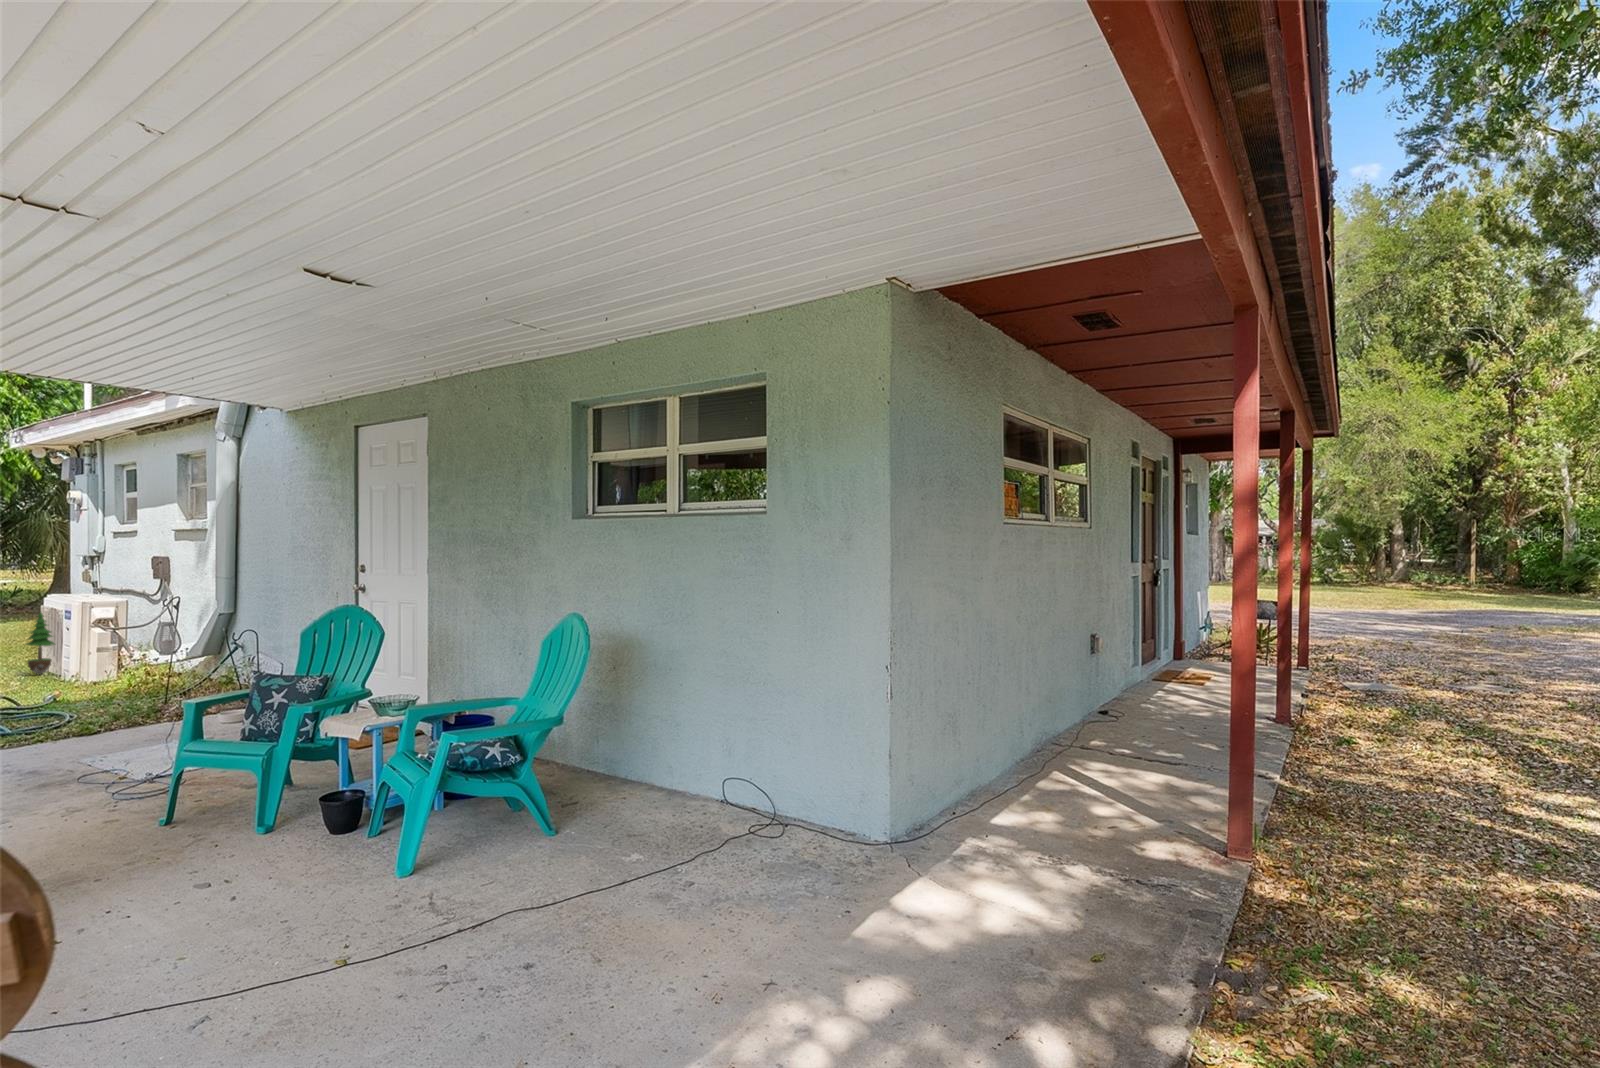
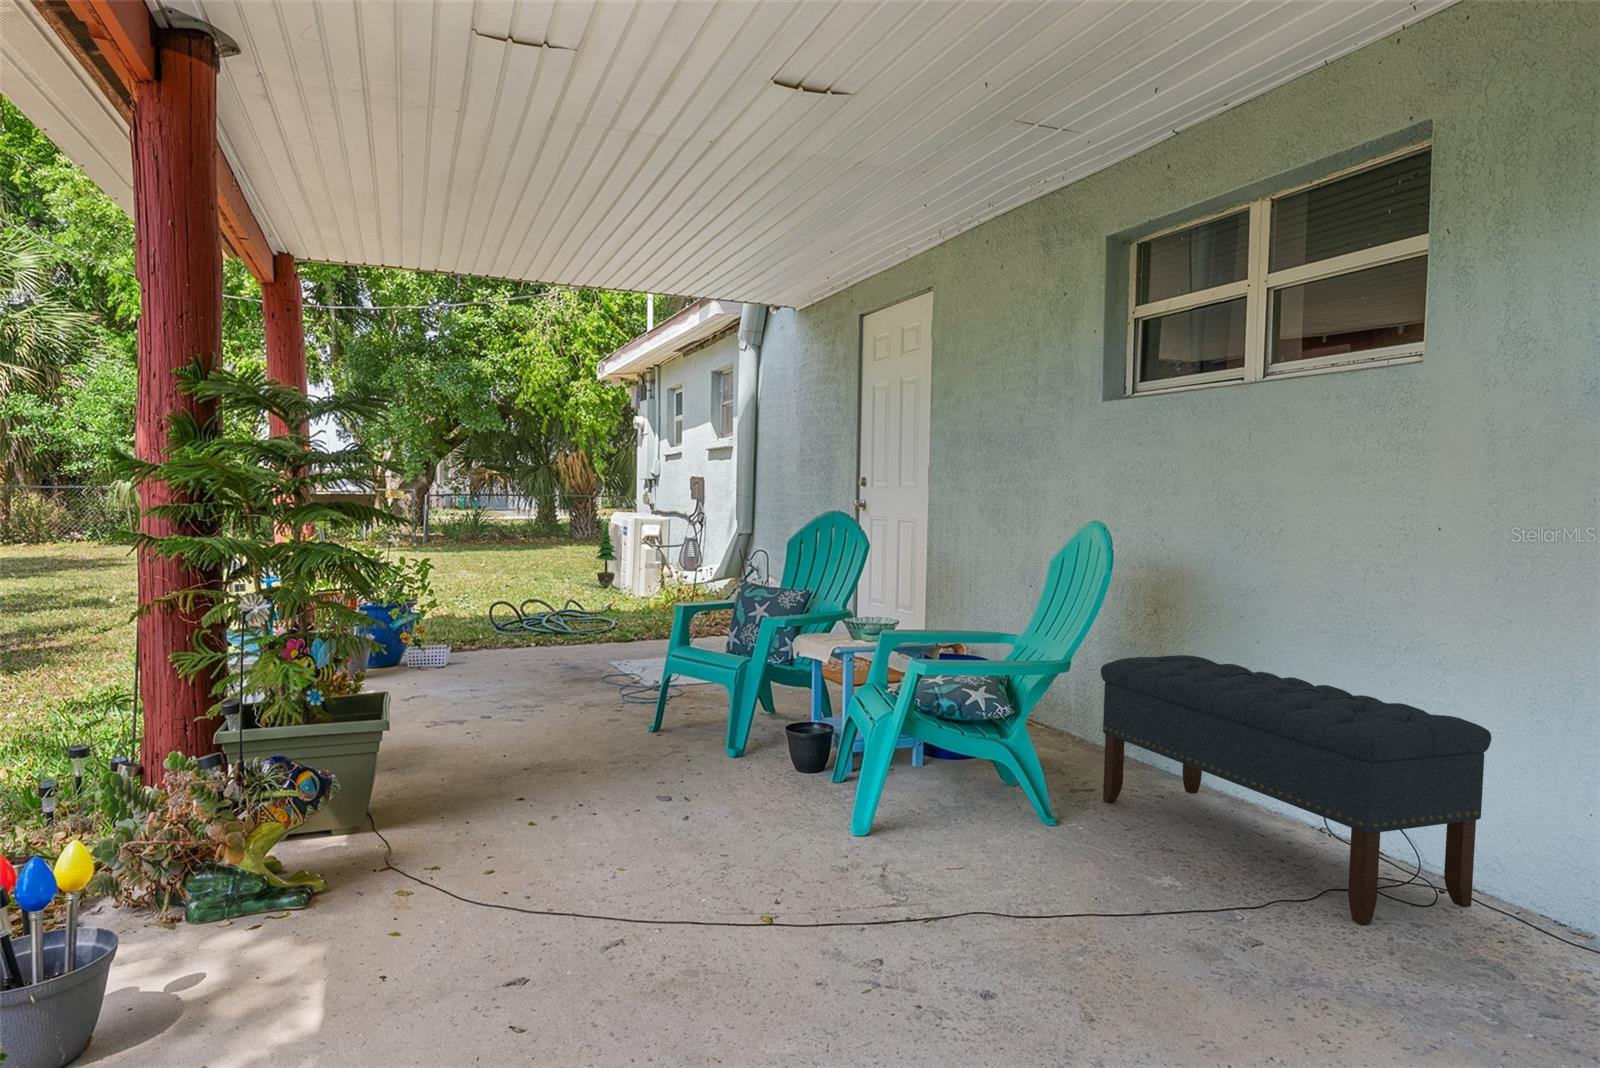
bench: none [581,697,807,856] -> present [1101,655,1491,925]

